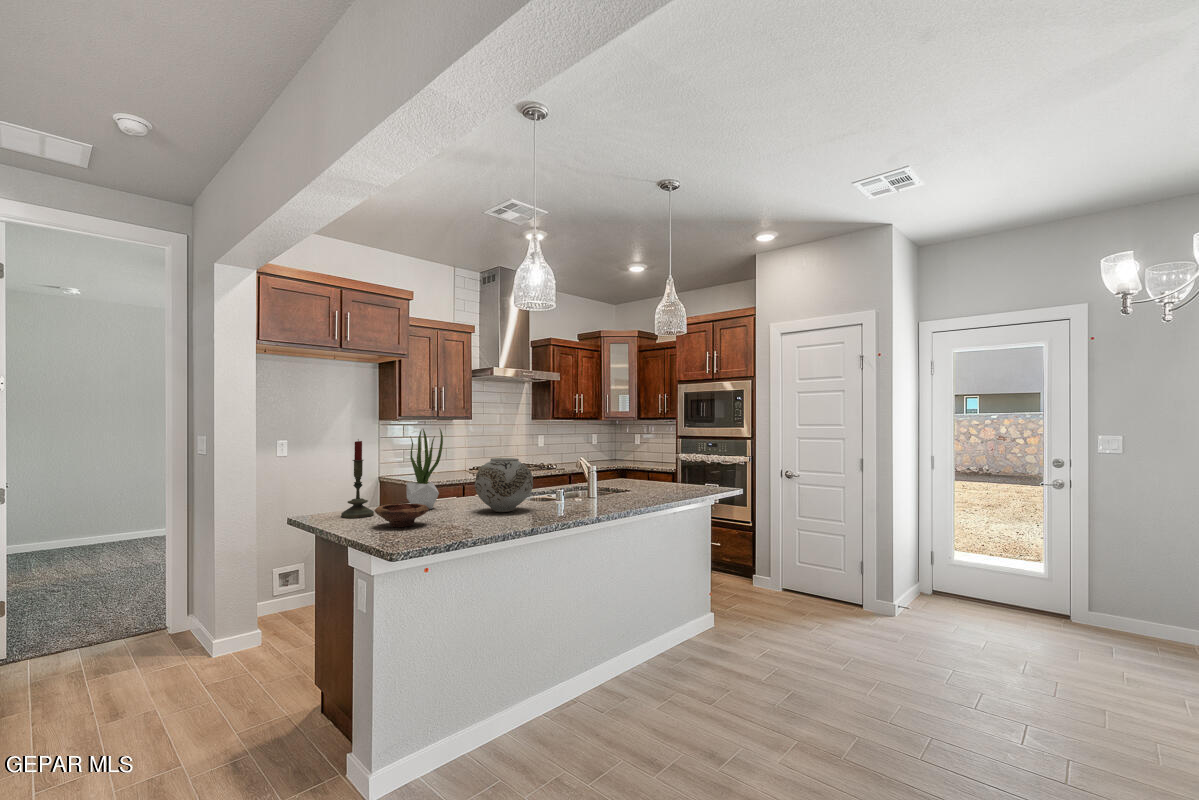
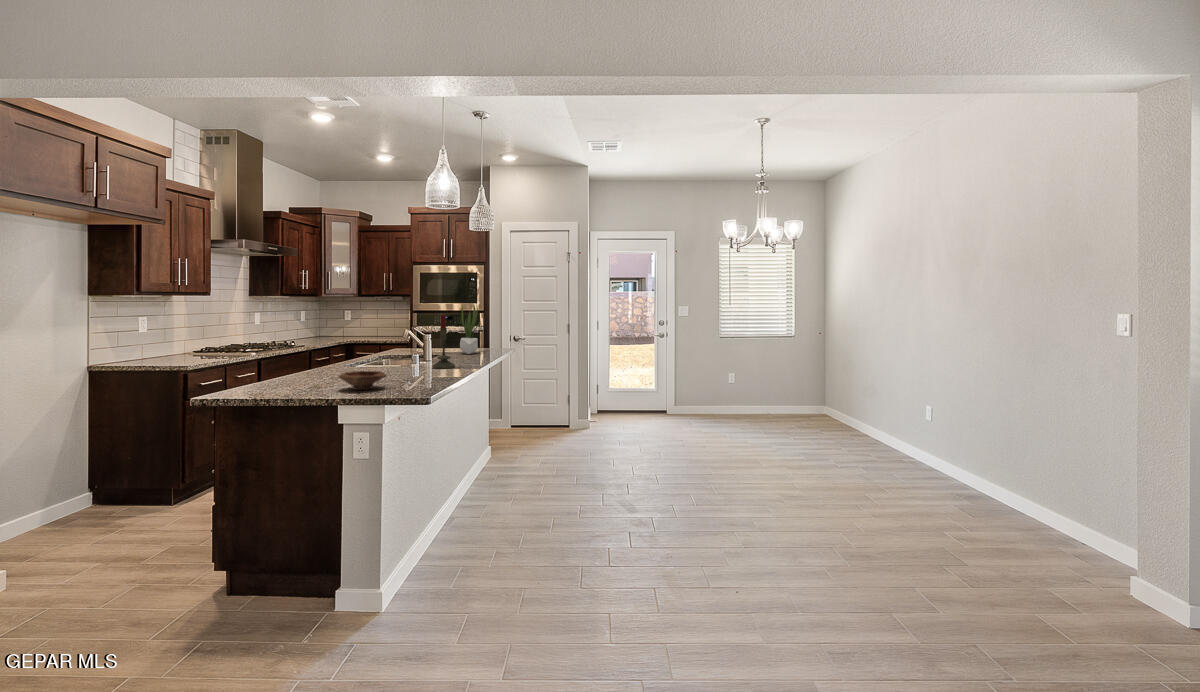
potted plant: present [407,429,443,509] -> present [460,305,480,354]
candle: present [341,441,374,518] -> present [433,314,455,369]
vase: present [475,458,533,512] -> none [376,331,426,375]

